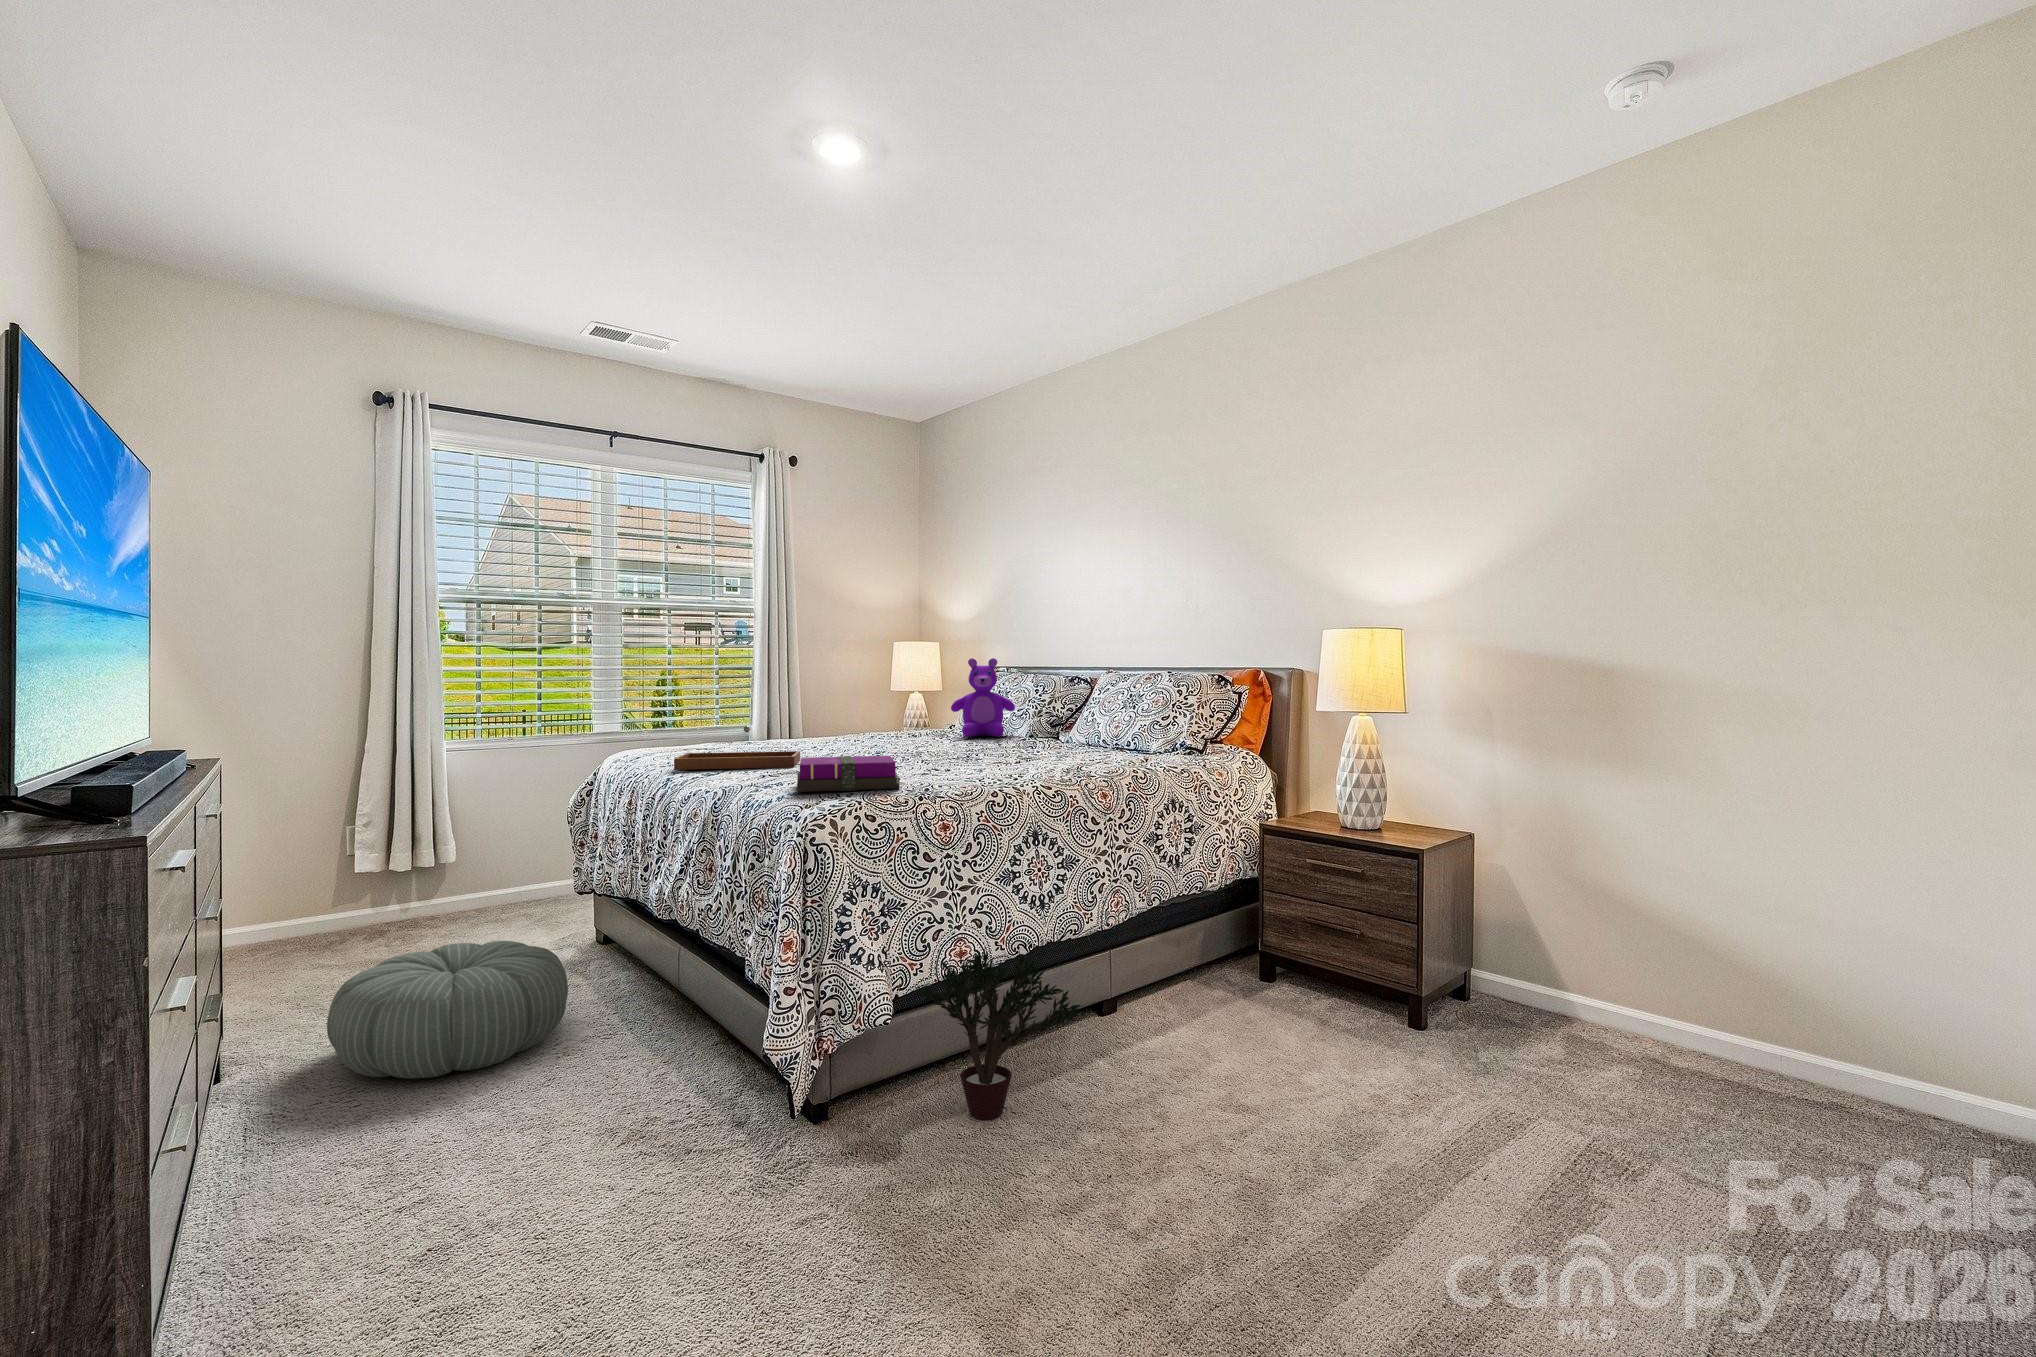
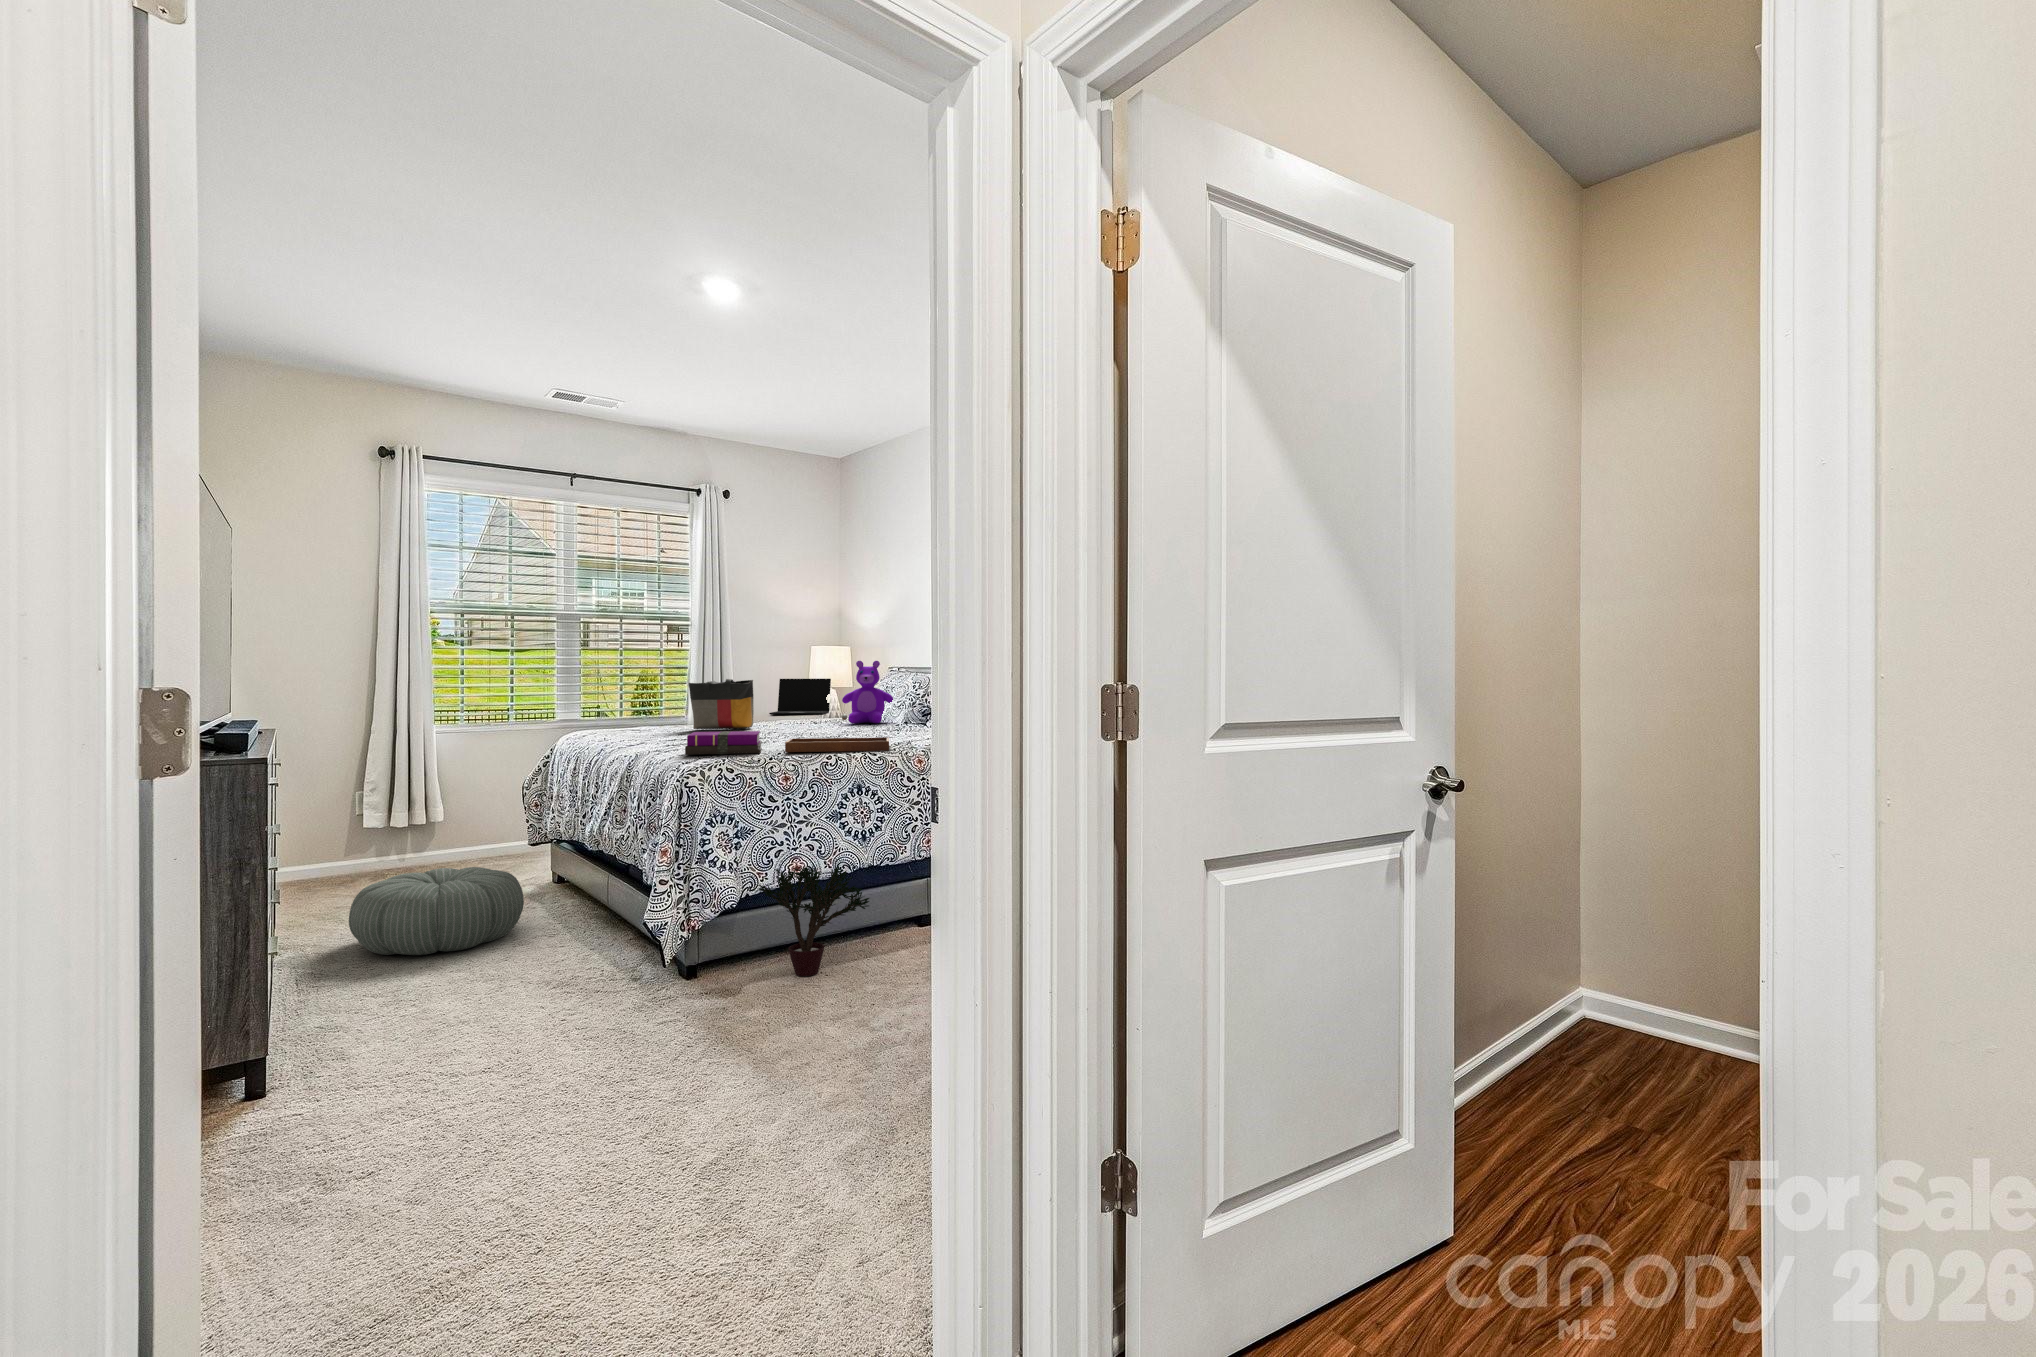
laptop: none [846,680,915,724] -> present [769,679,831,715]
tote bag: none [764,682,846,746] -> present [689,679,754,729]
tray: present [674,726,800,770] -> present [785,715,889,752]

